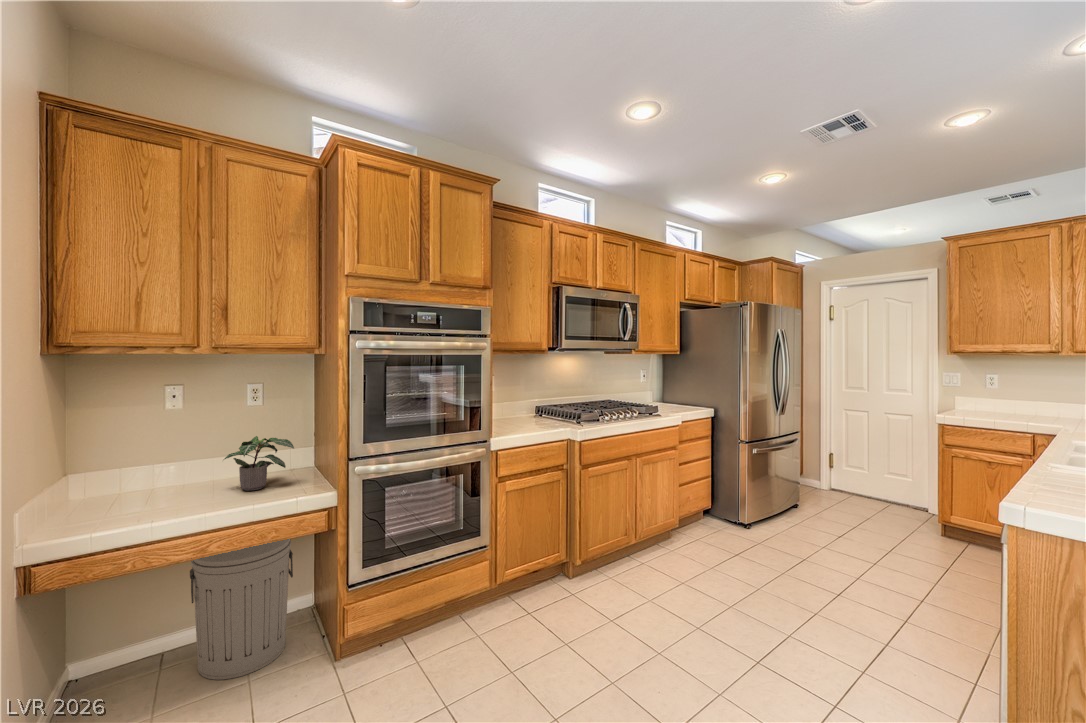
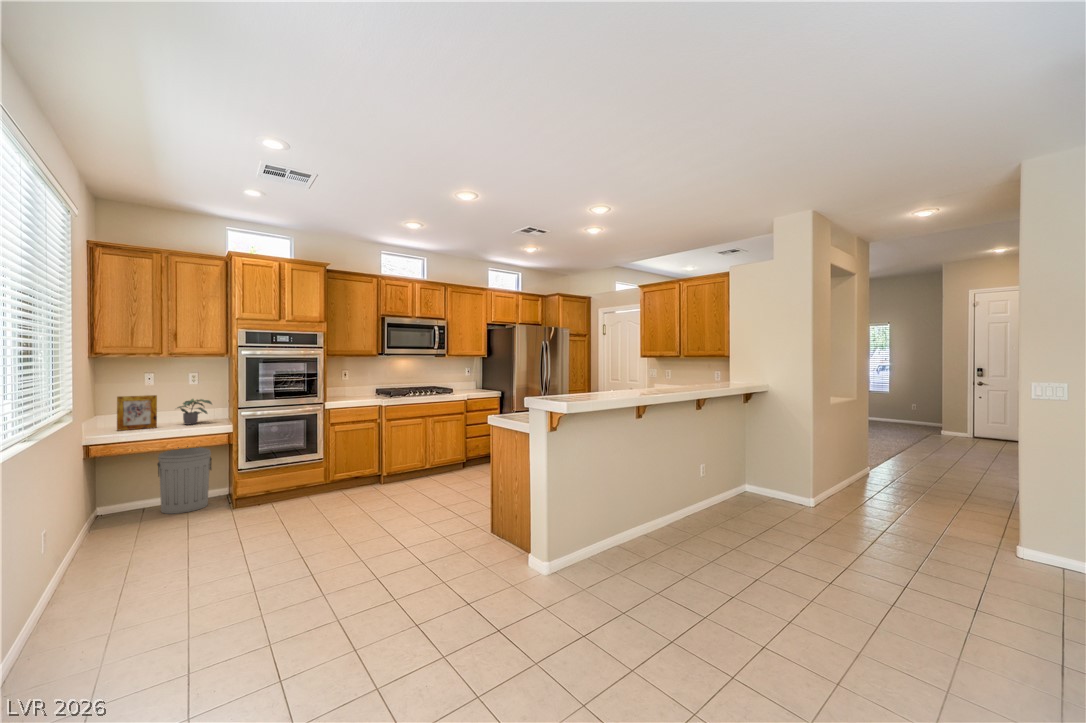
picture frame: none [103,434,188,516] -> present [117,395,157,430]

